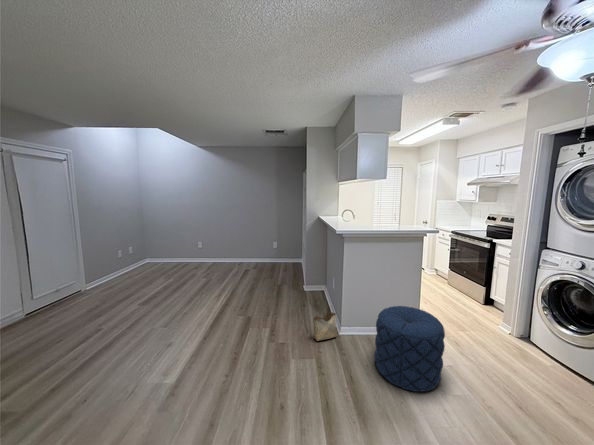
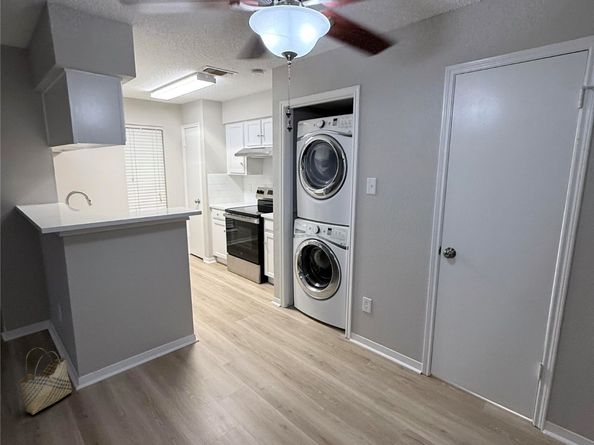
pouf: present [375,306,445,392] -> none [128,312,216,419]

